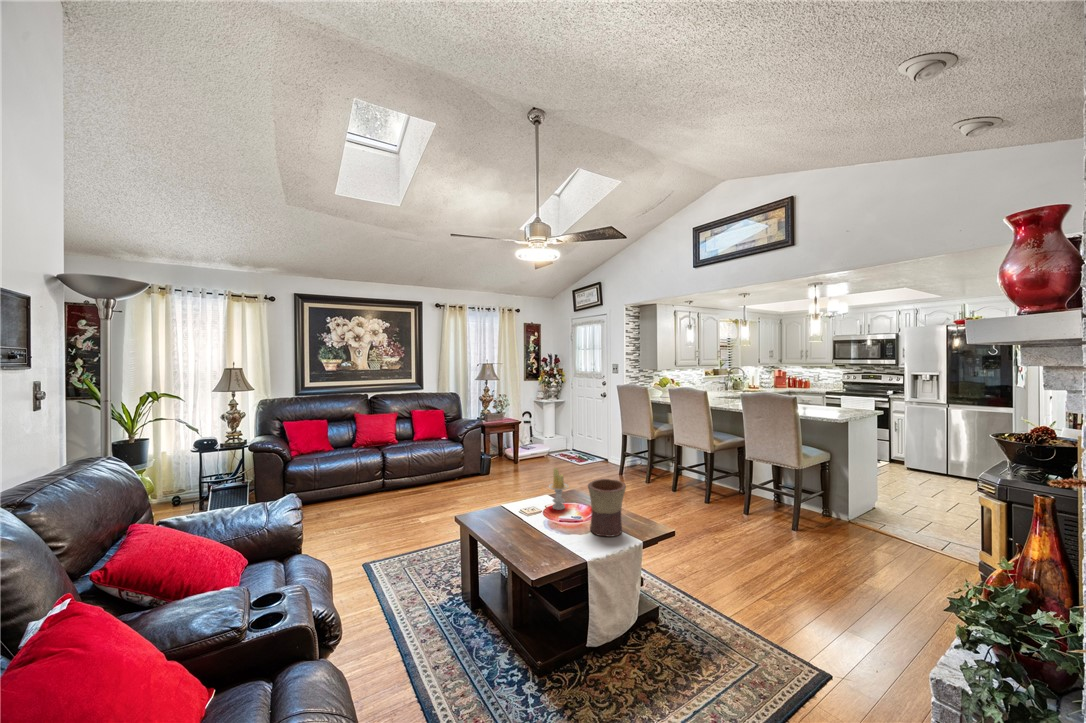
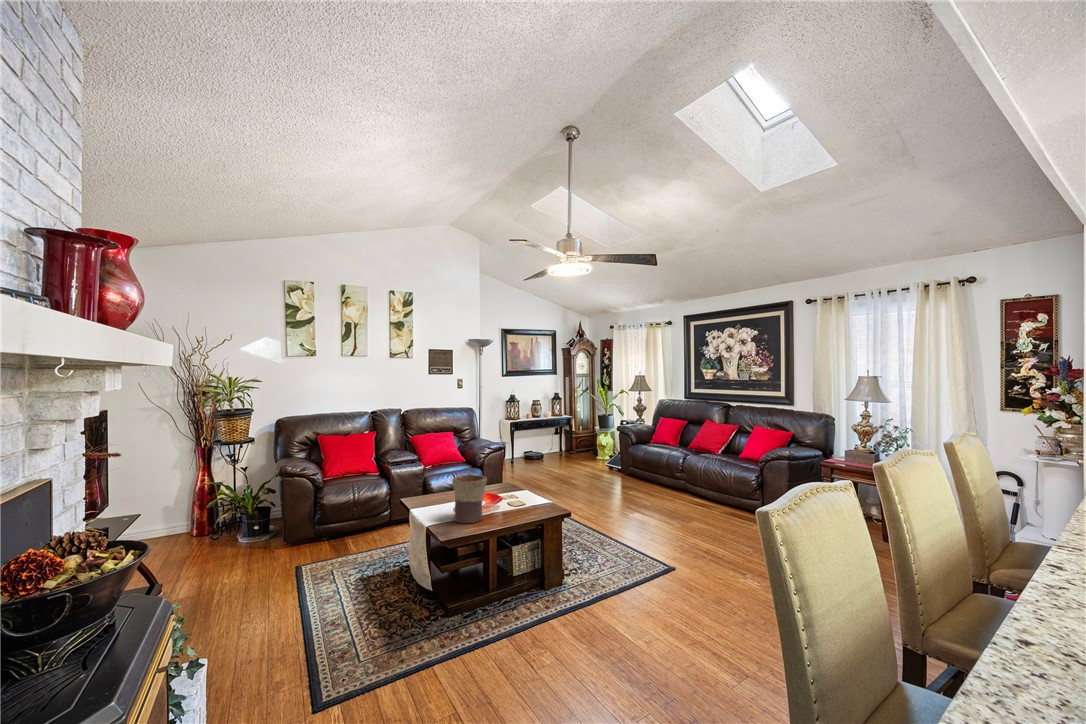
candle: present [549,468,569,510] -> none [516,467,535,508]

